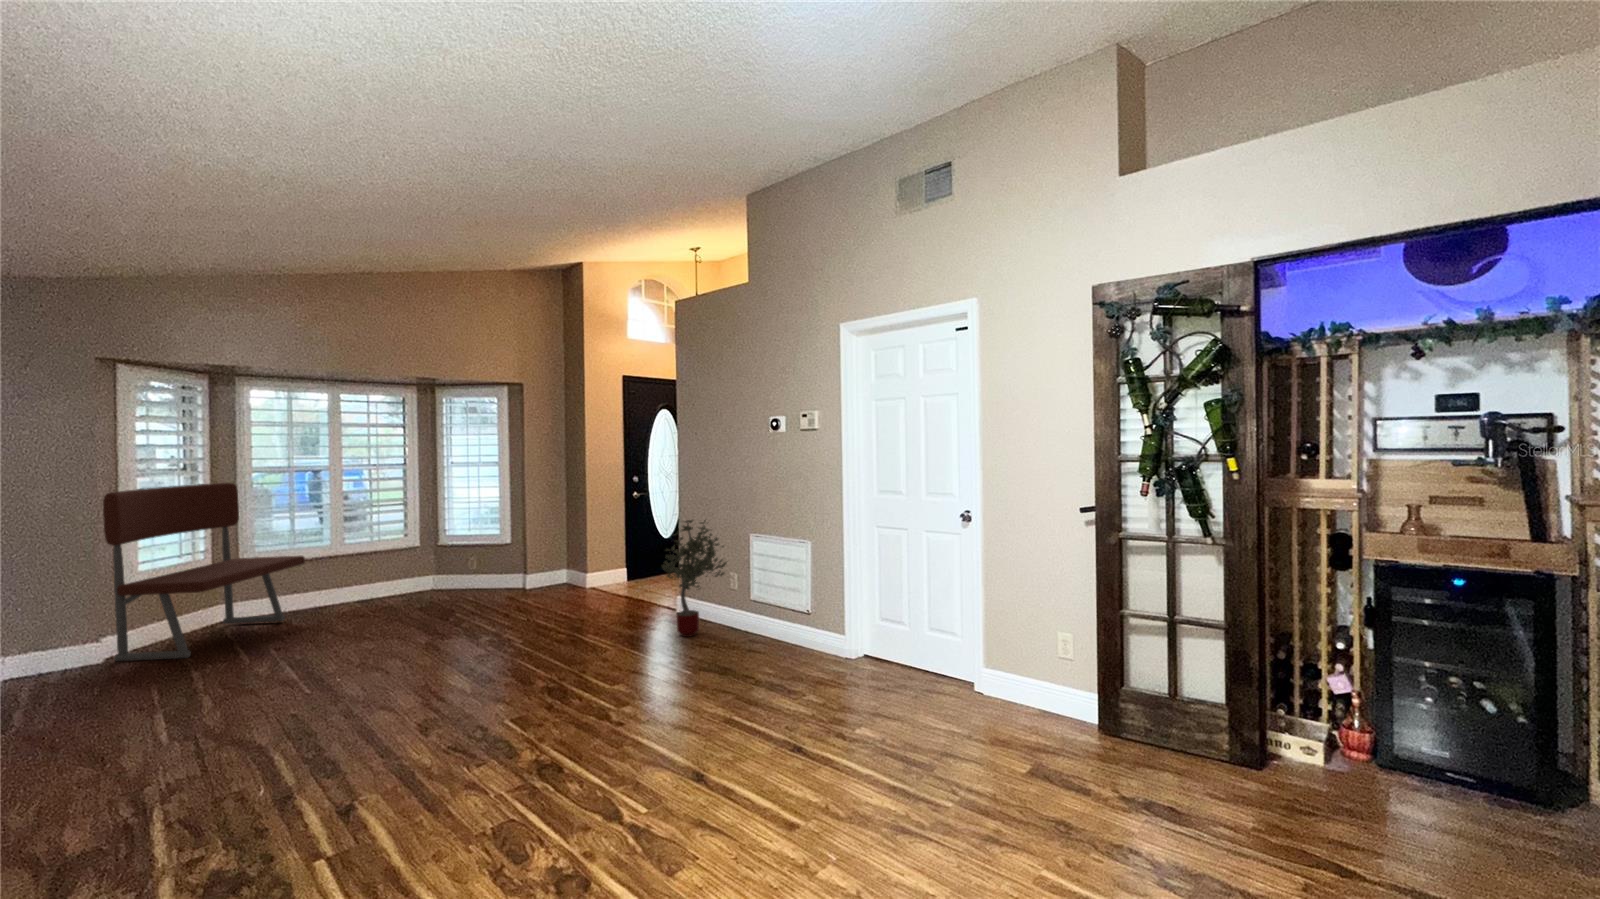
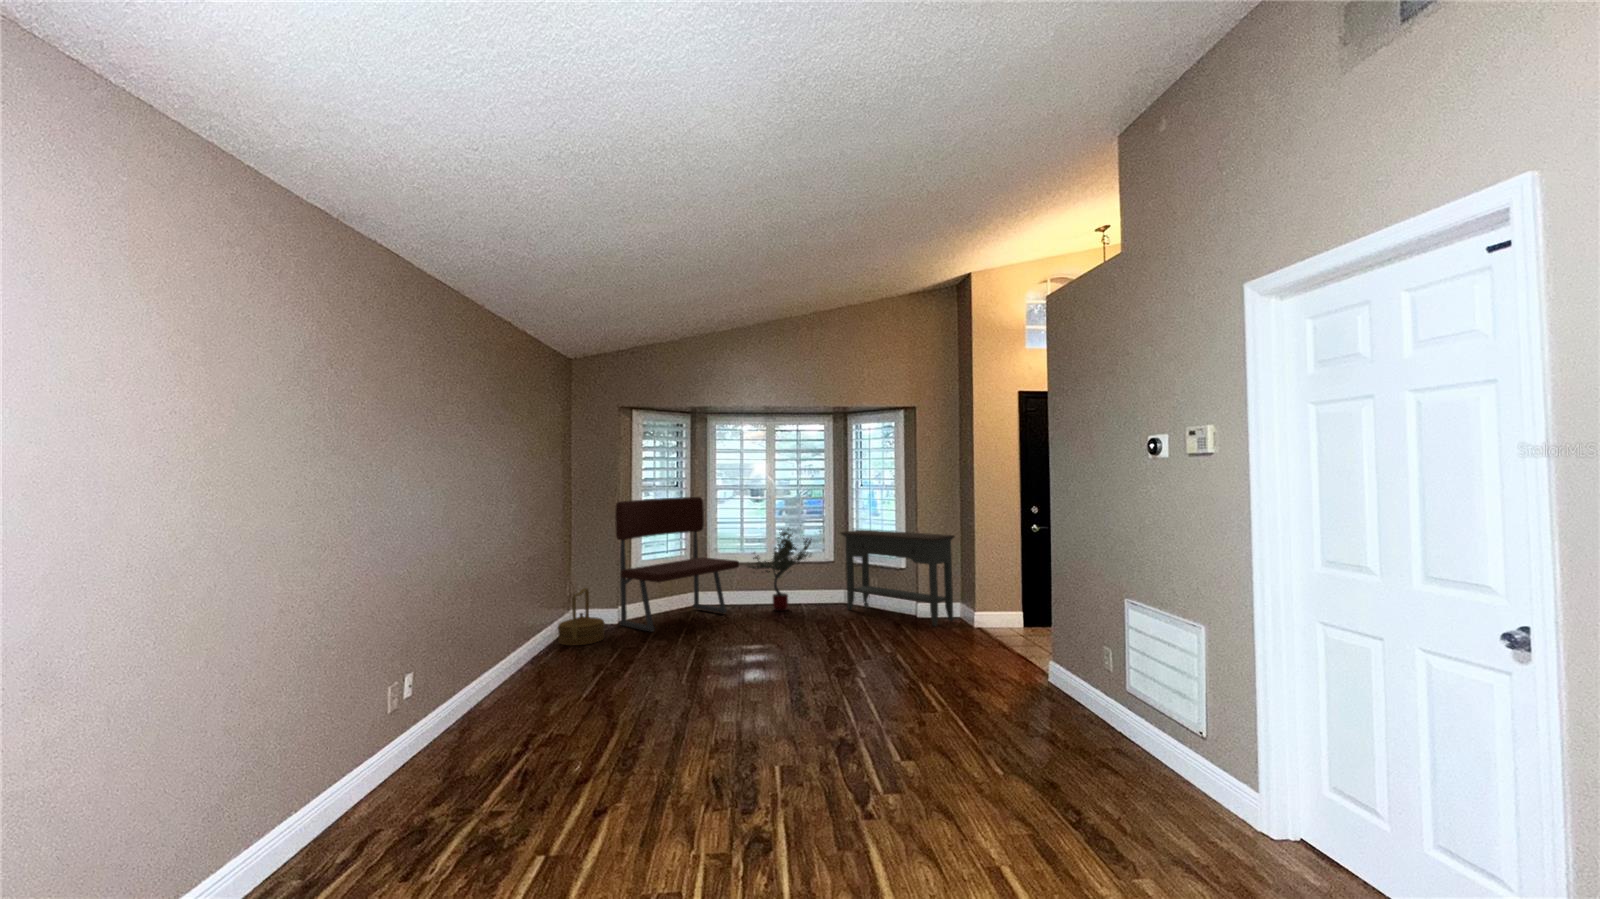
console table: none [433,506,564,594] -> present [841,530,954,626]
potted tree: present [662,520,727,637] -> present [748,528,812,611]
woven basket: none [13,616,110,701] -> present [558,588,605,646]

